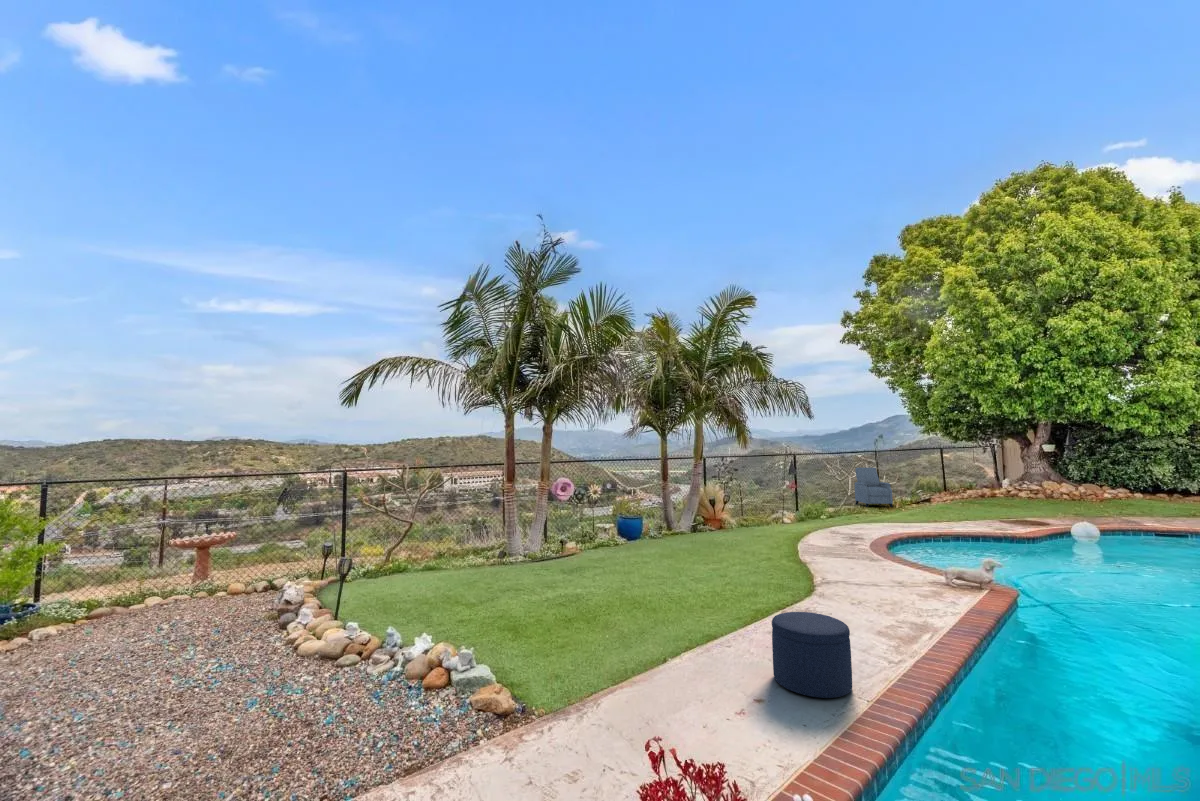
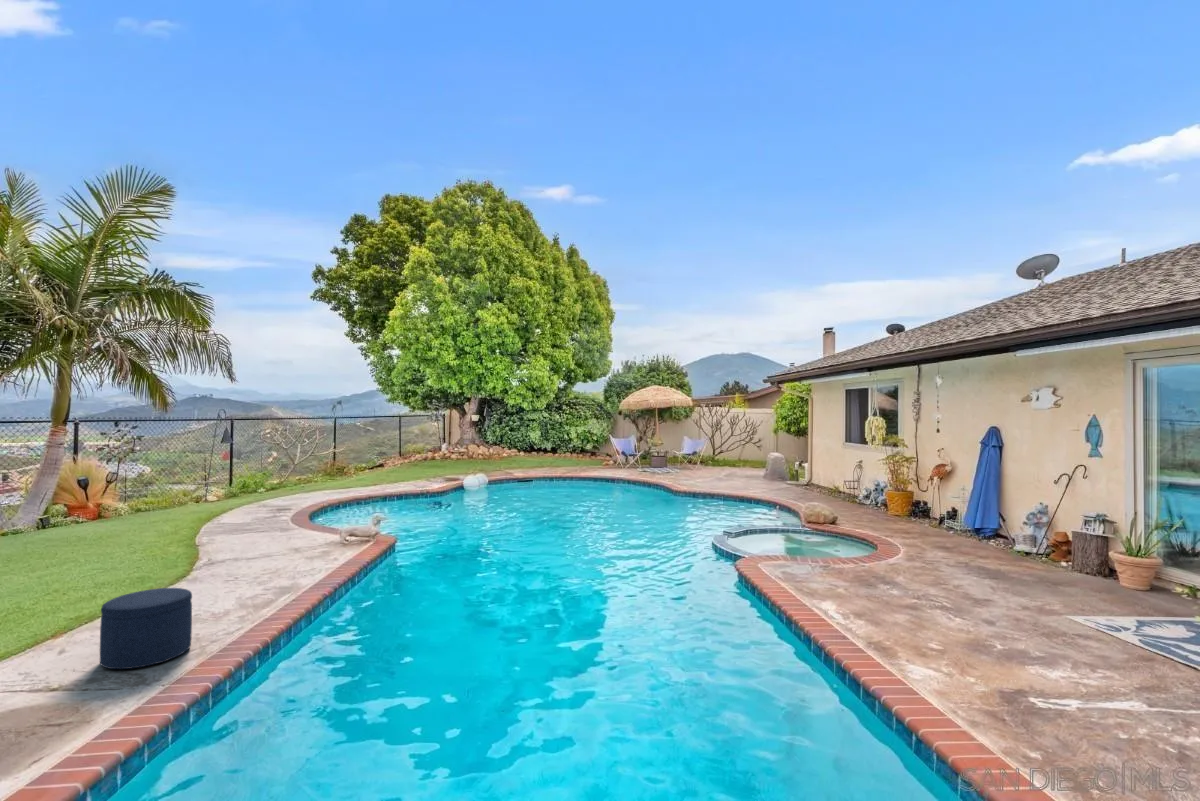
chair: present [855,467,893,507] -> none [305,437,342,478]

